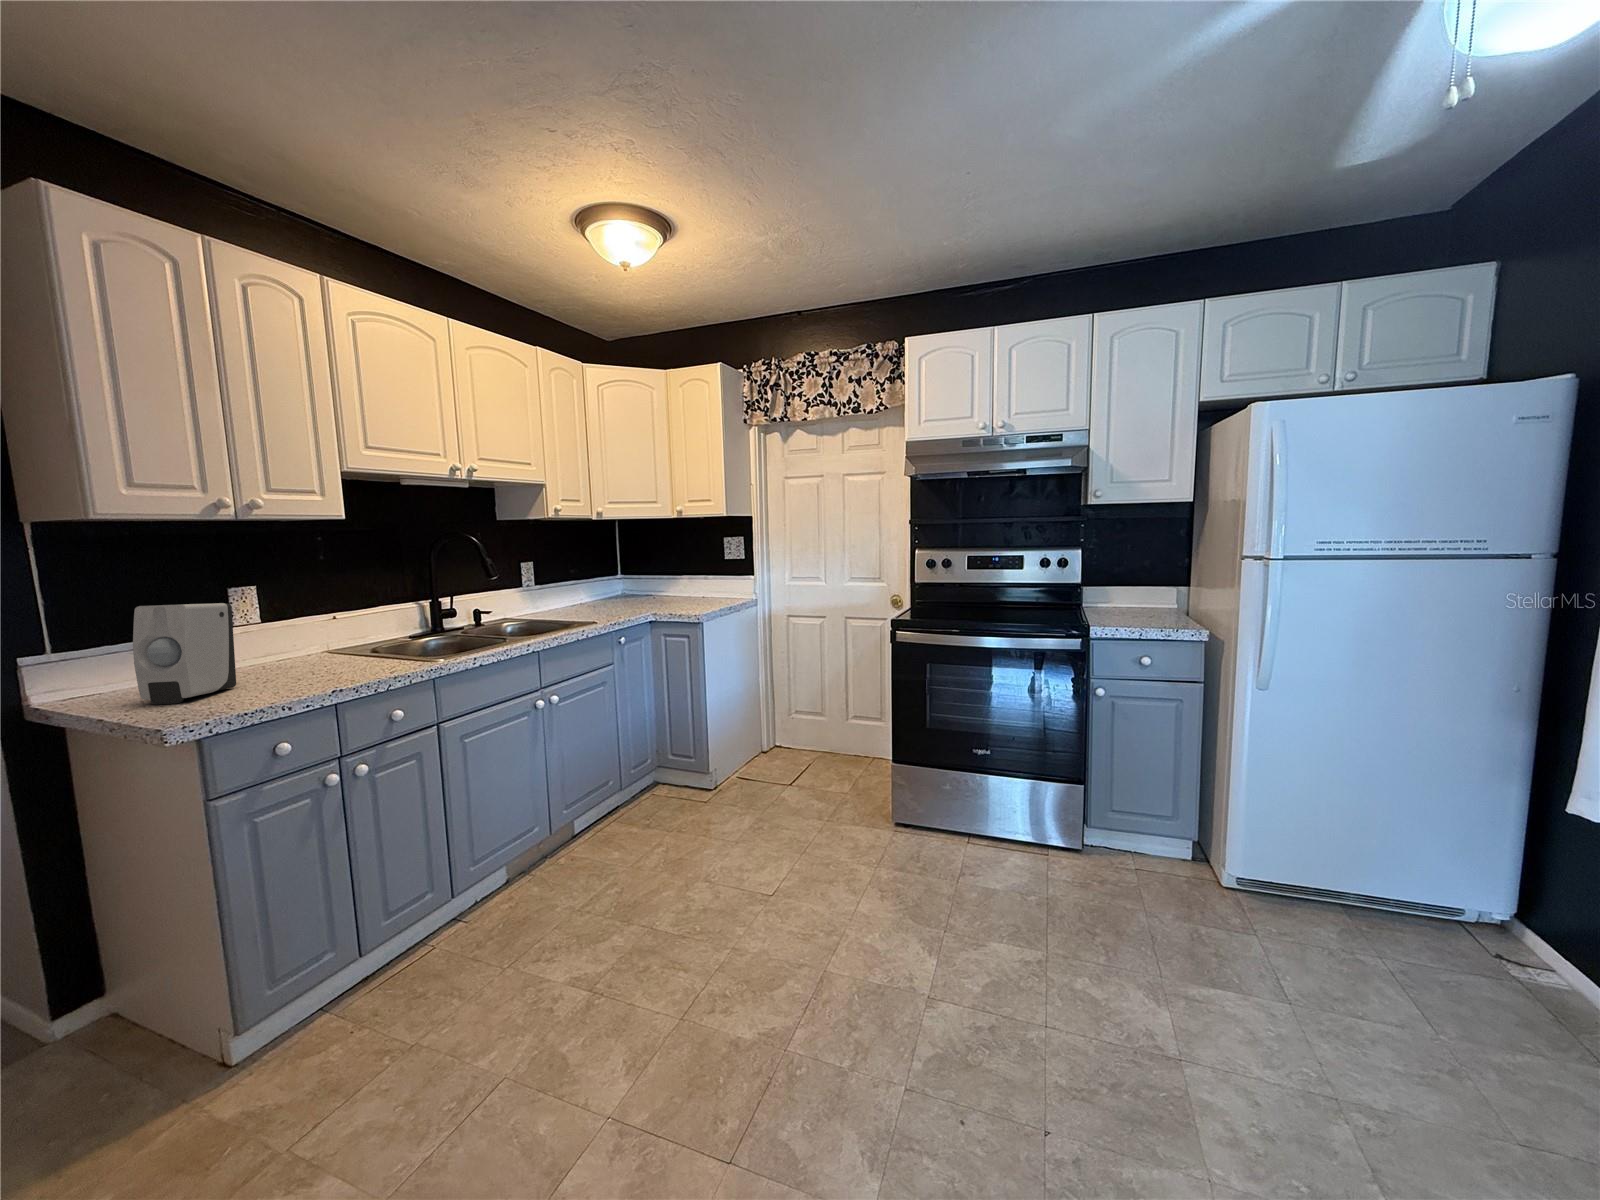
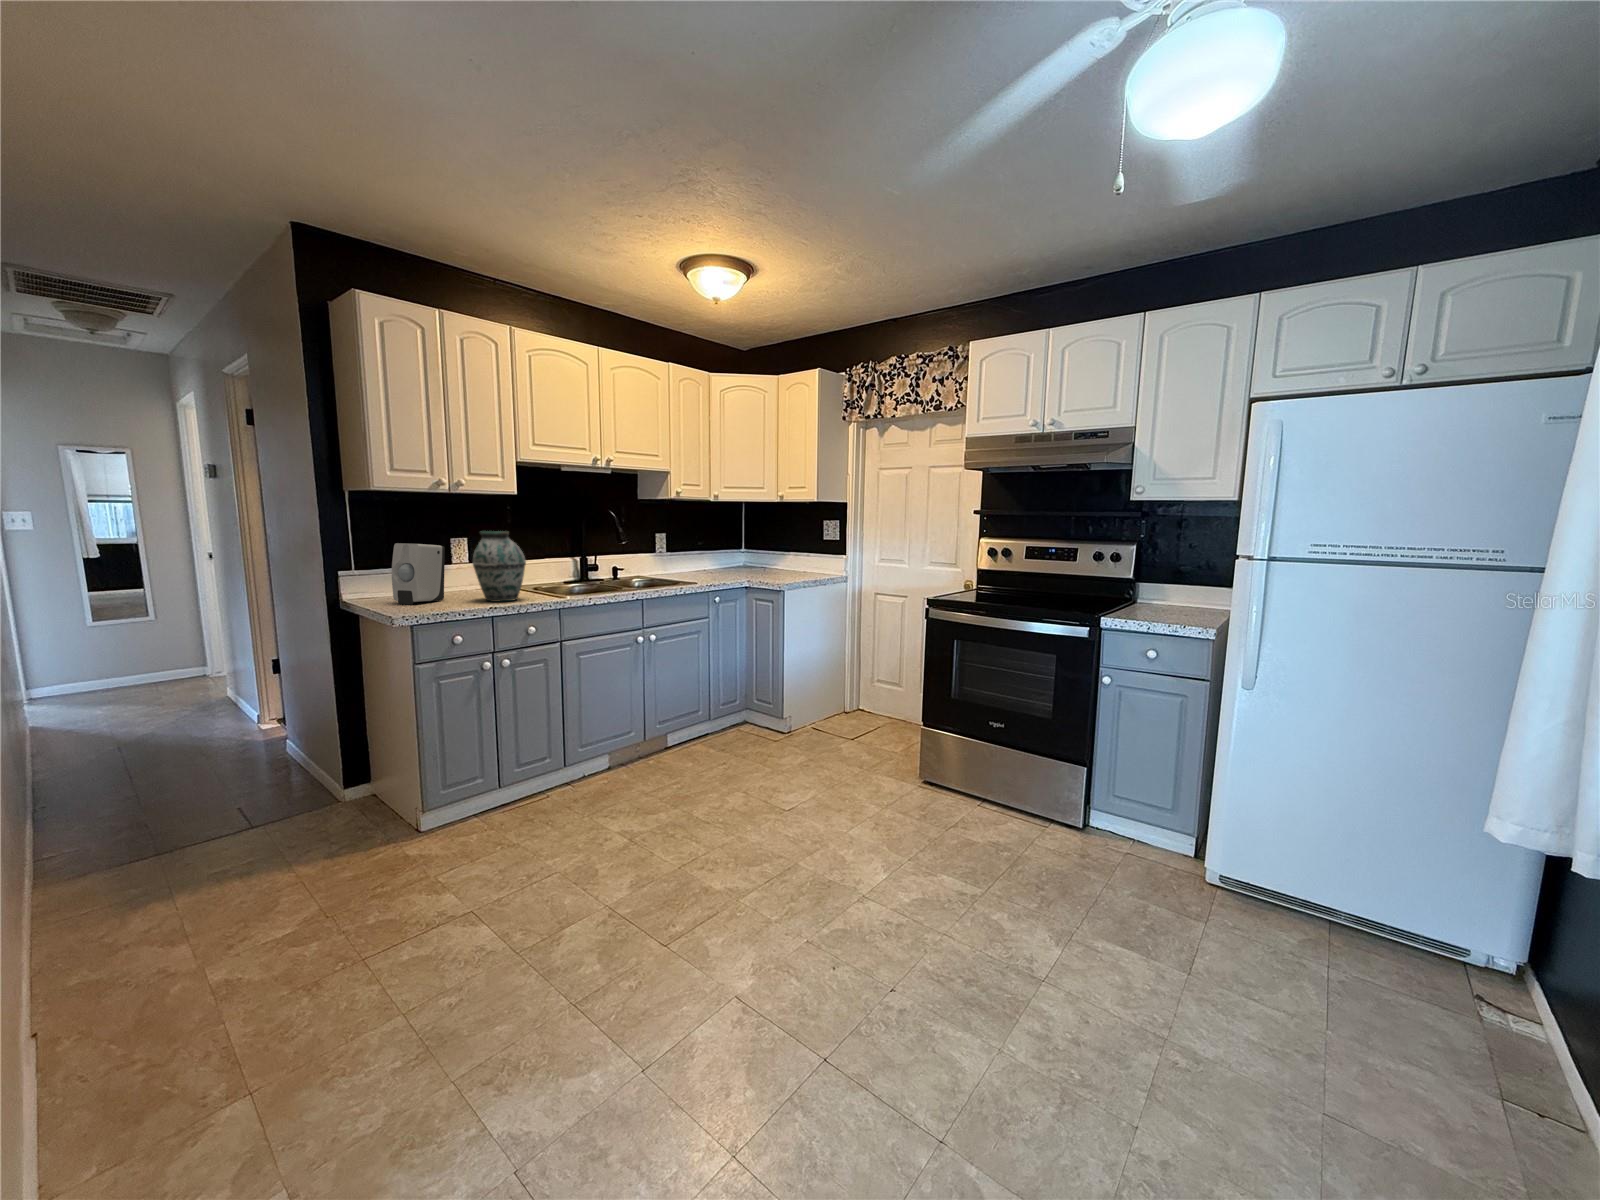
vase: none [286,574,377,681] -> present [473,531,526,602]

